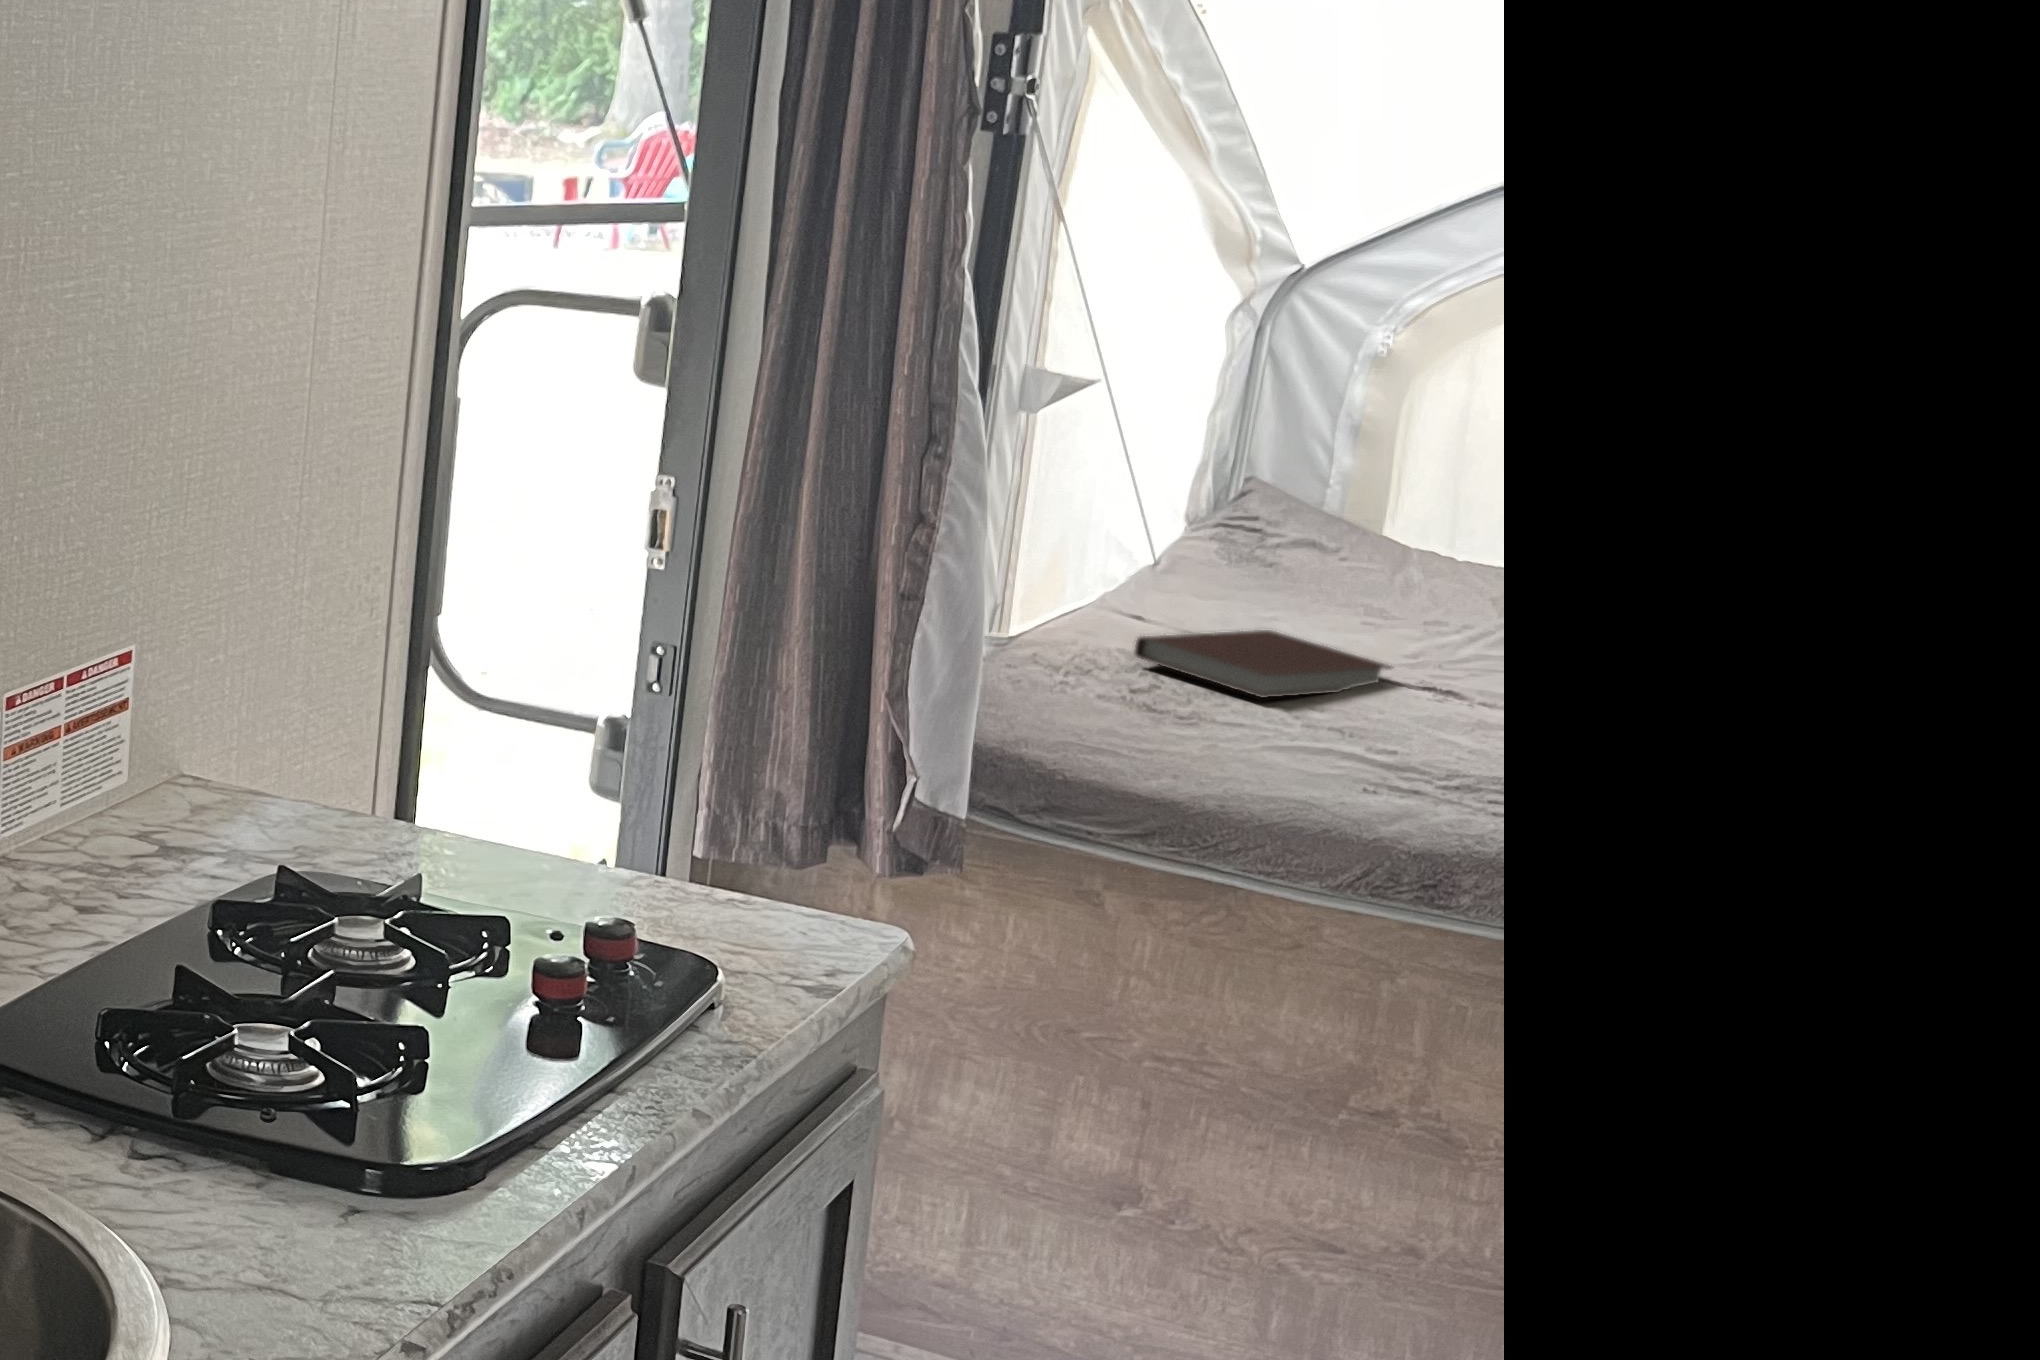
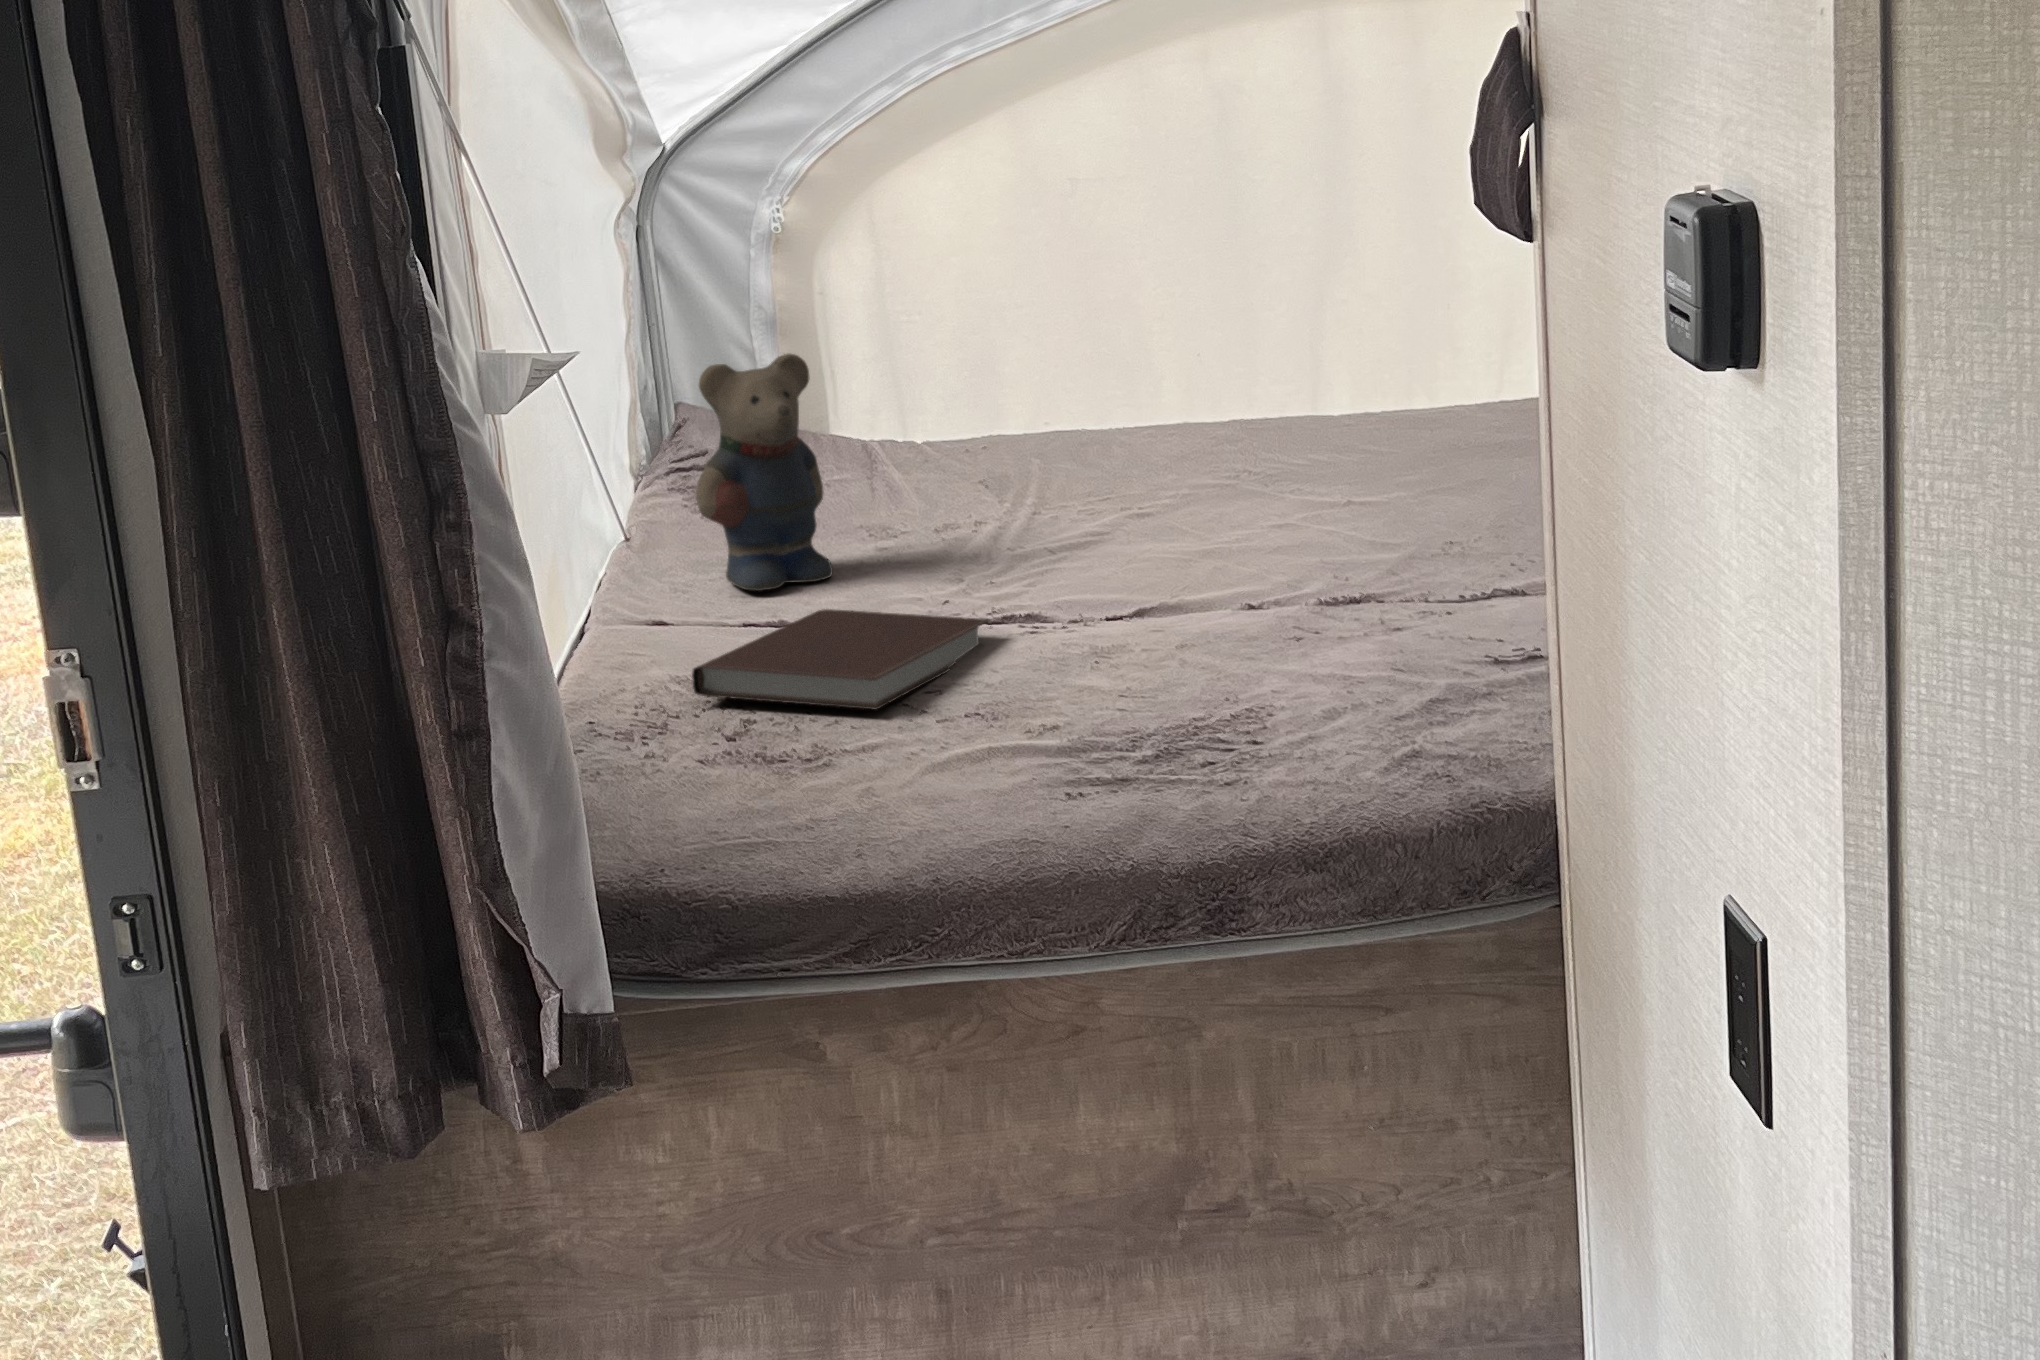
teddy bear: none [1205,431,1332,616] -> present [696,354,833,591]

